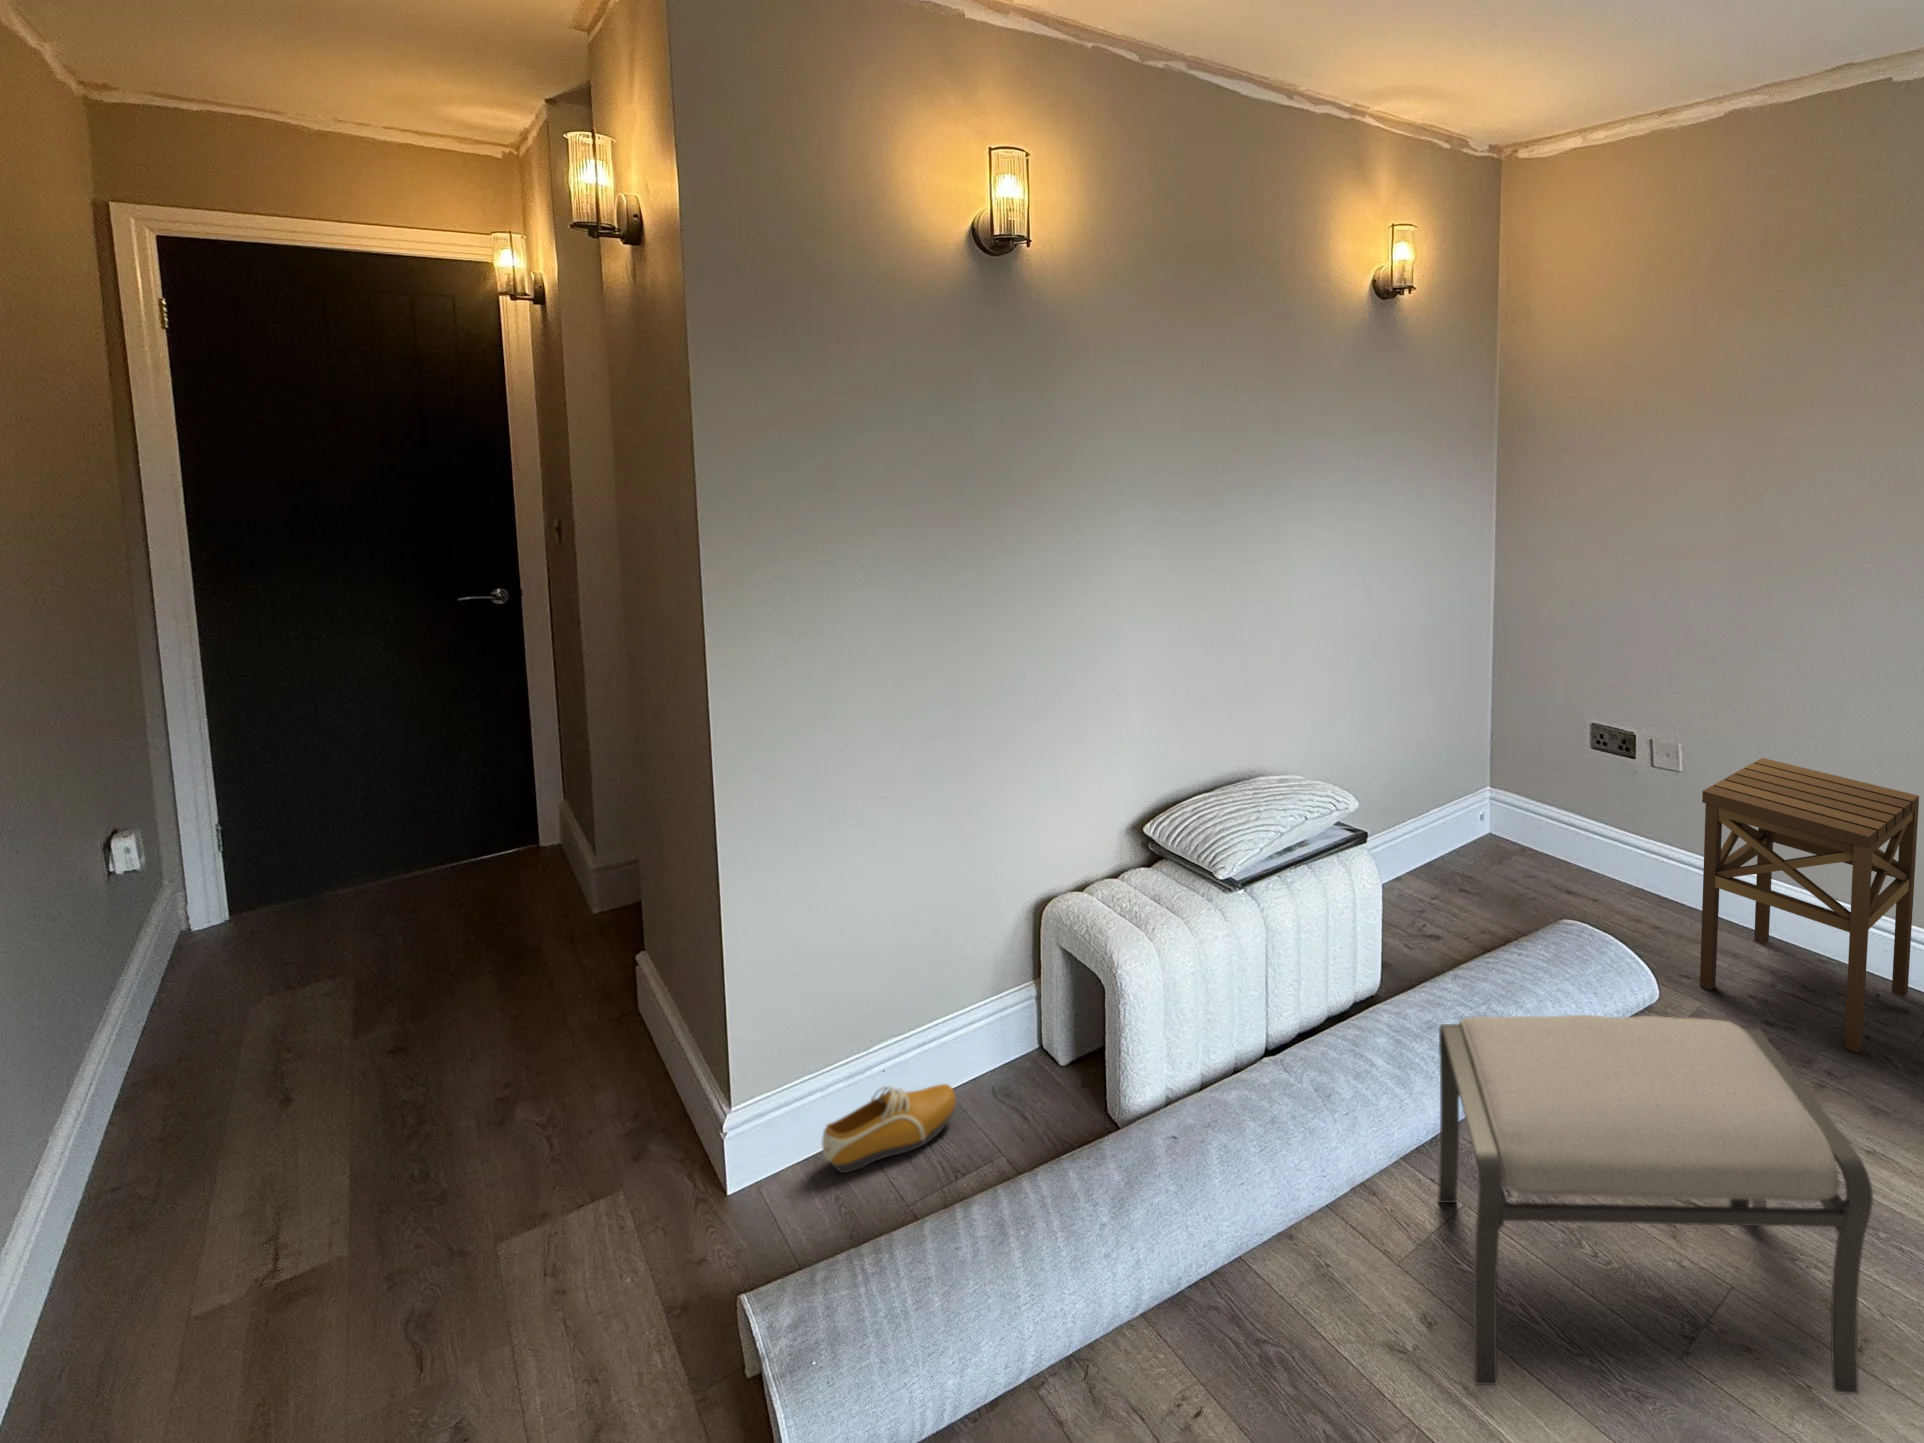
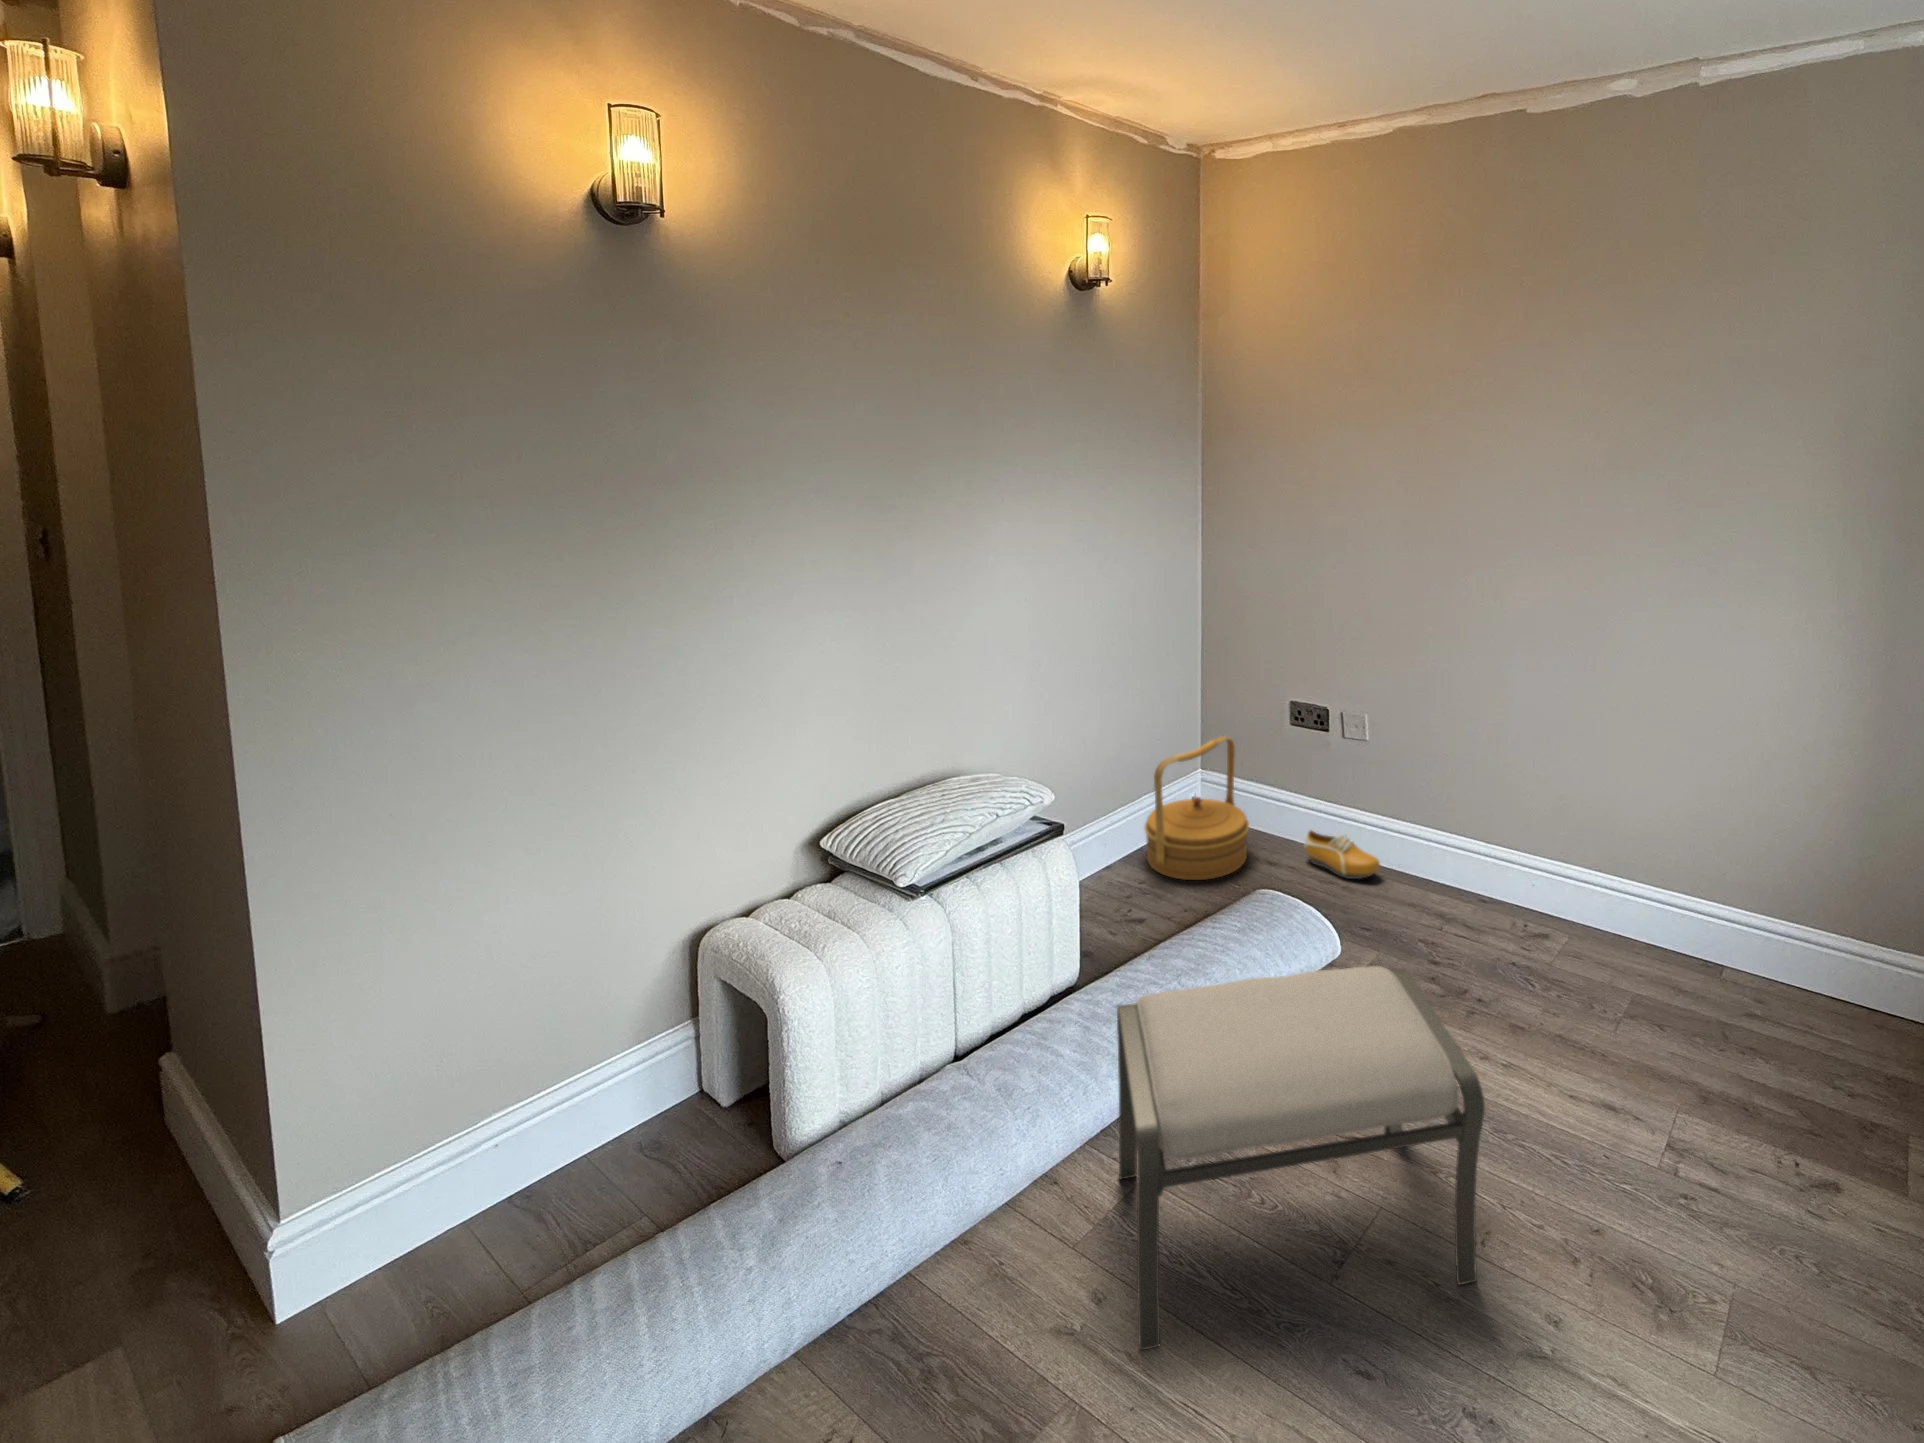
woven basket: none [1436,755,1548,904] -> present [1144,736,1249,880]
side table: present [1700,758,1919,1053] -> none [1376,722,1553,978]
shoe: present [822,1084,956,1173] -> present [1305,831,1380,879]

